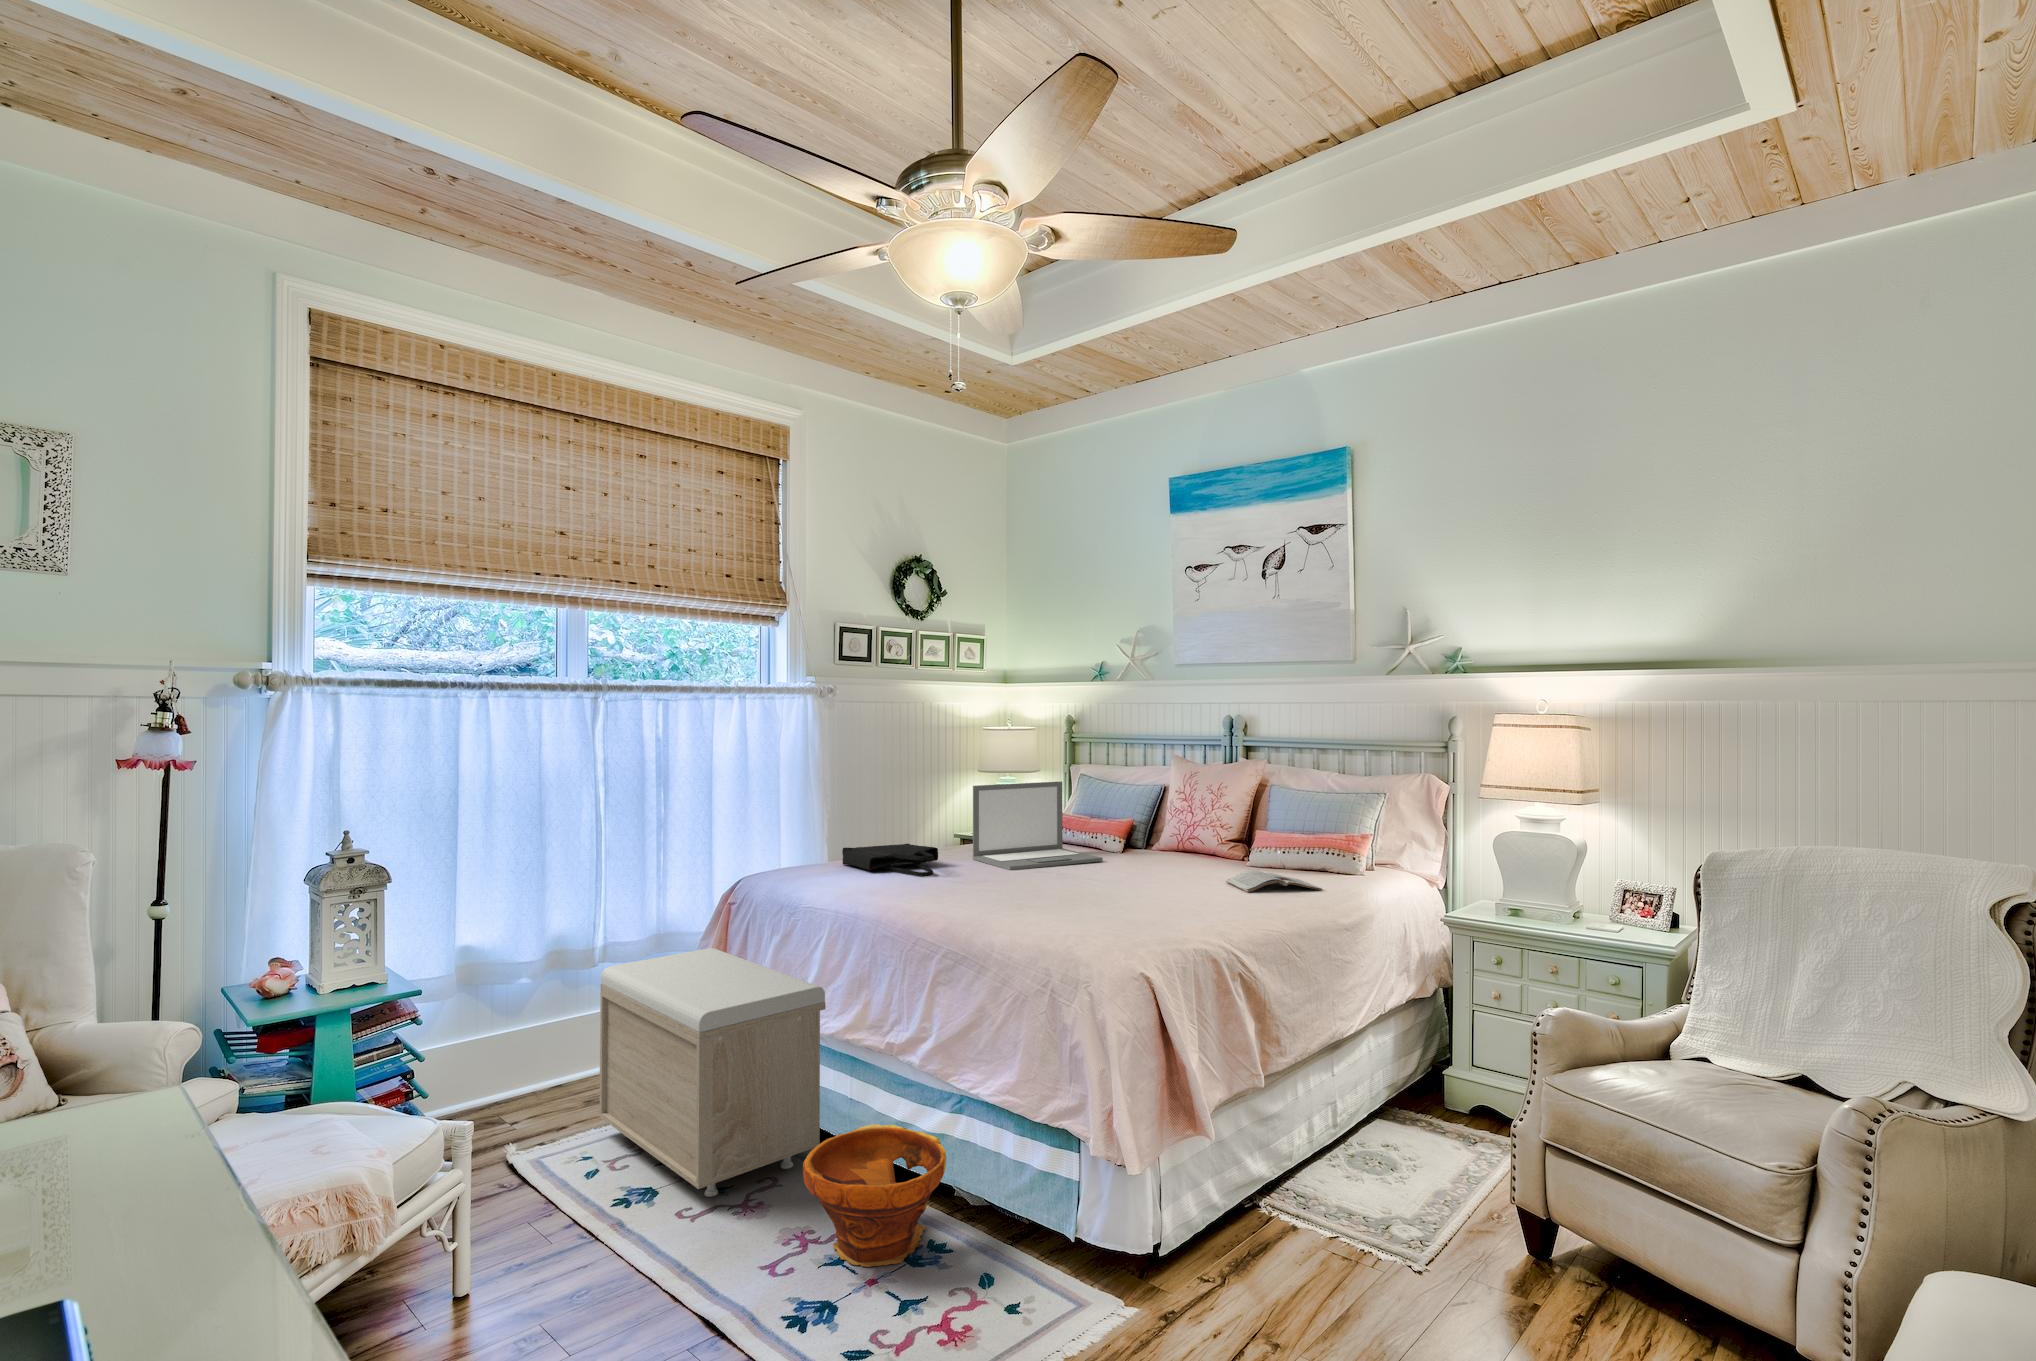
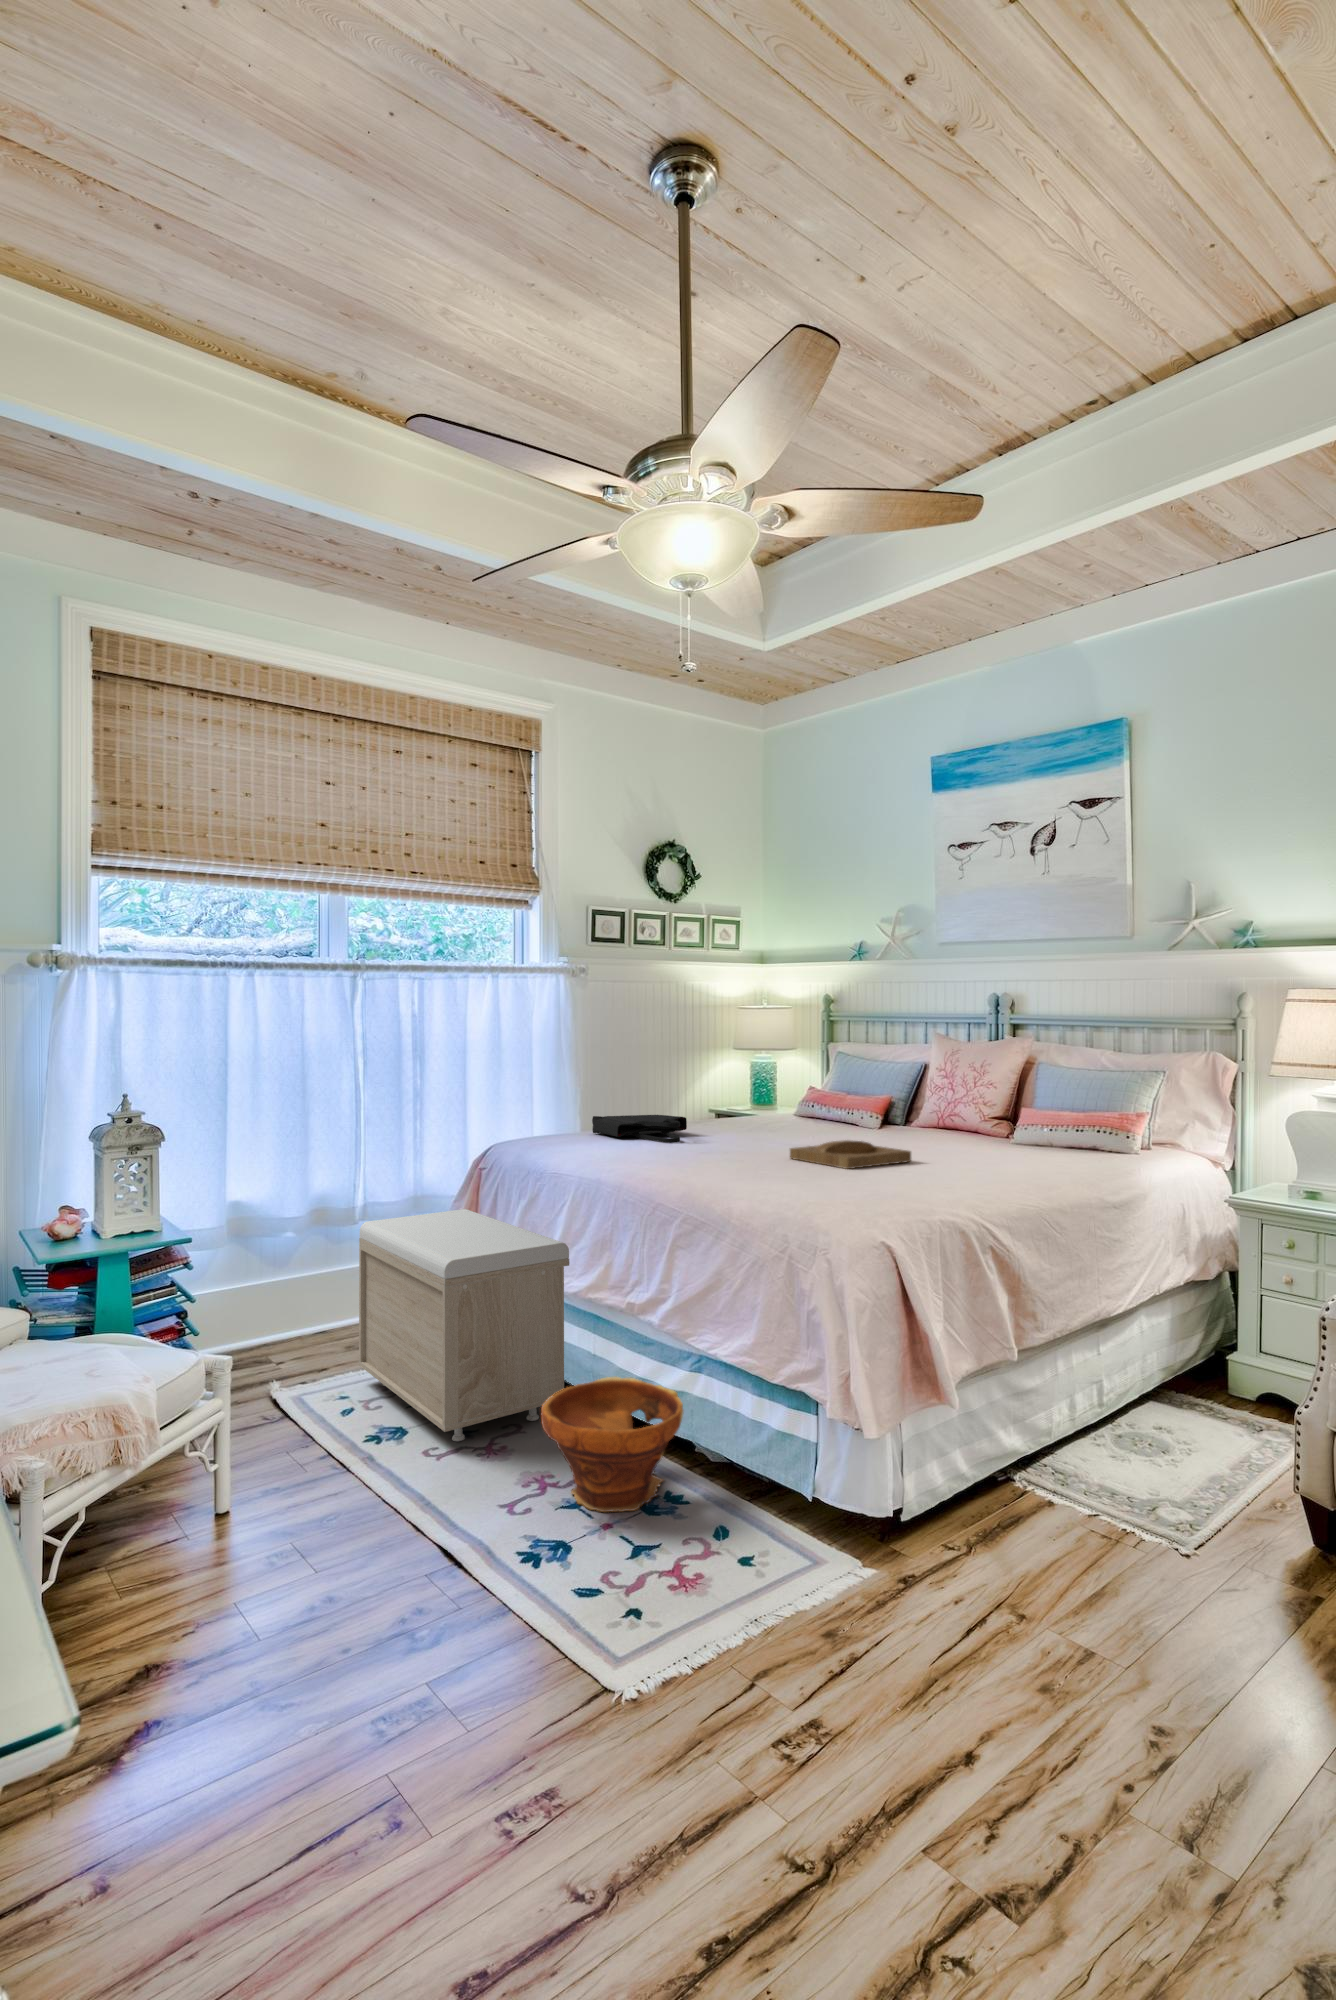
laptop: present [973,781,1103,870] -> none [722,1055,855,1140]
magazine: present [1226,870,1322,893] -> none [982,1140,1087,1161]
tray: none [1045,876,1162,908] -> present [790,1140,911,1169]

